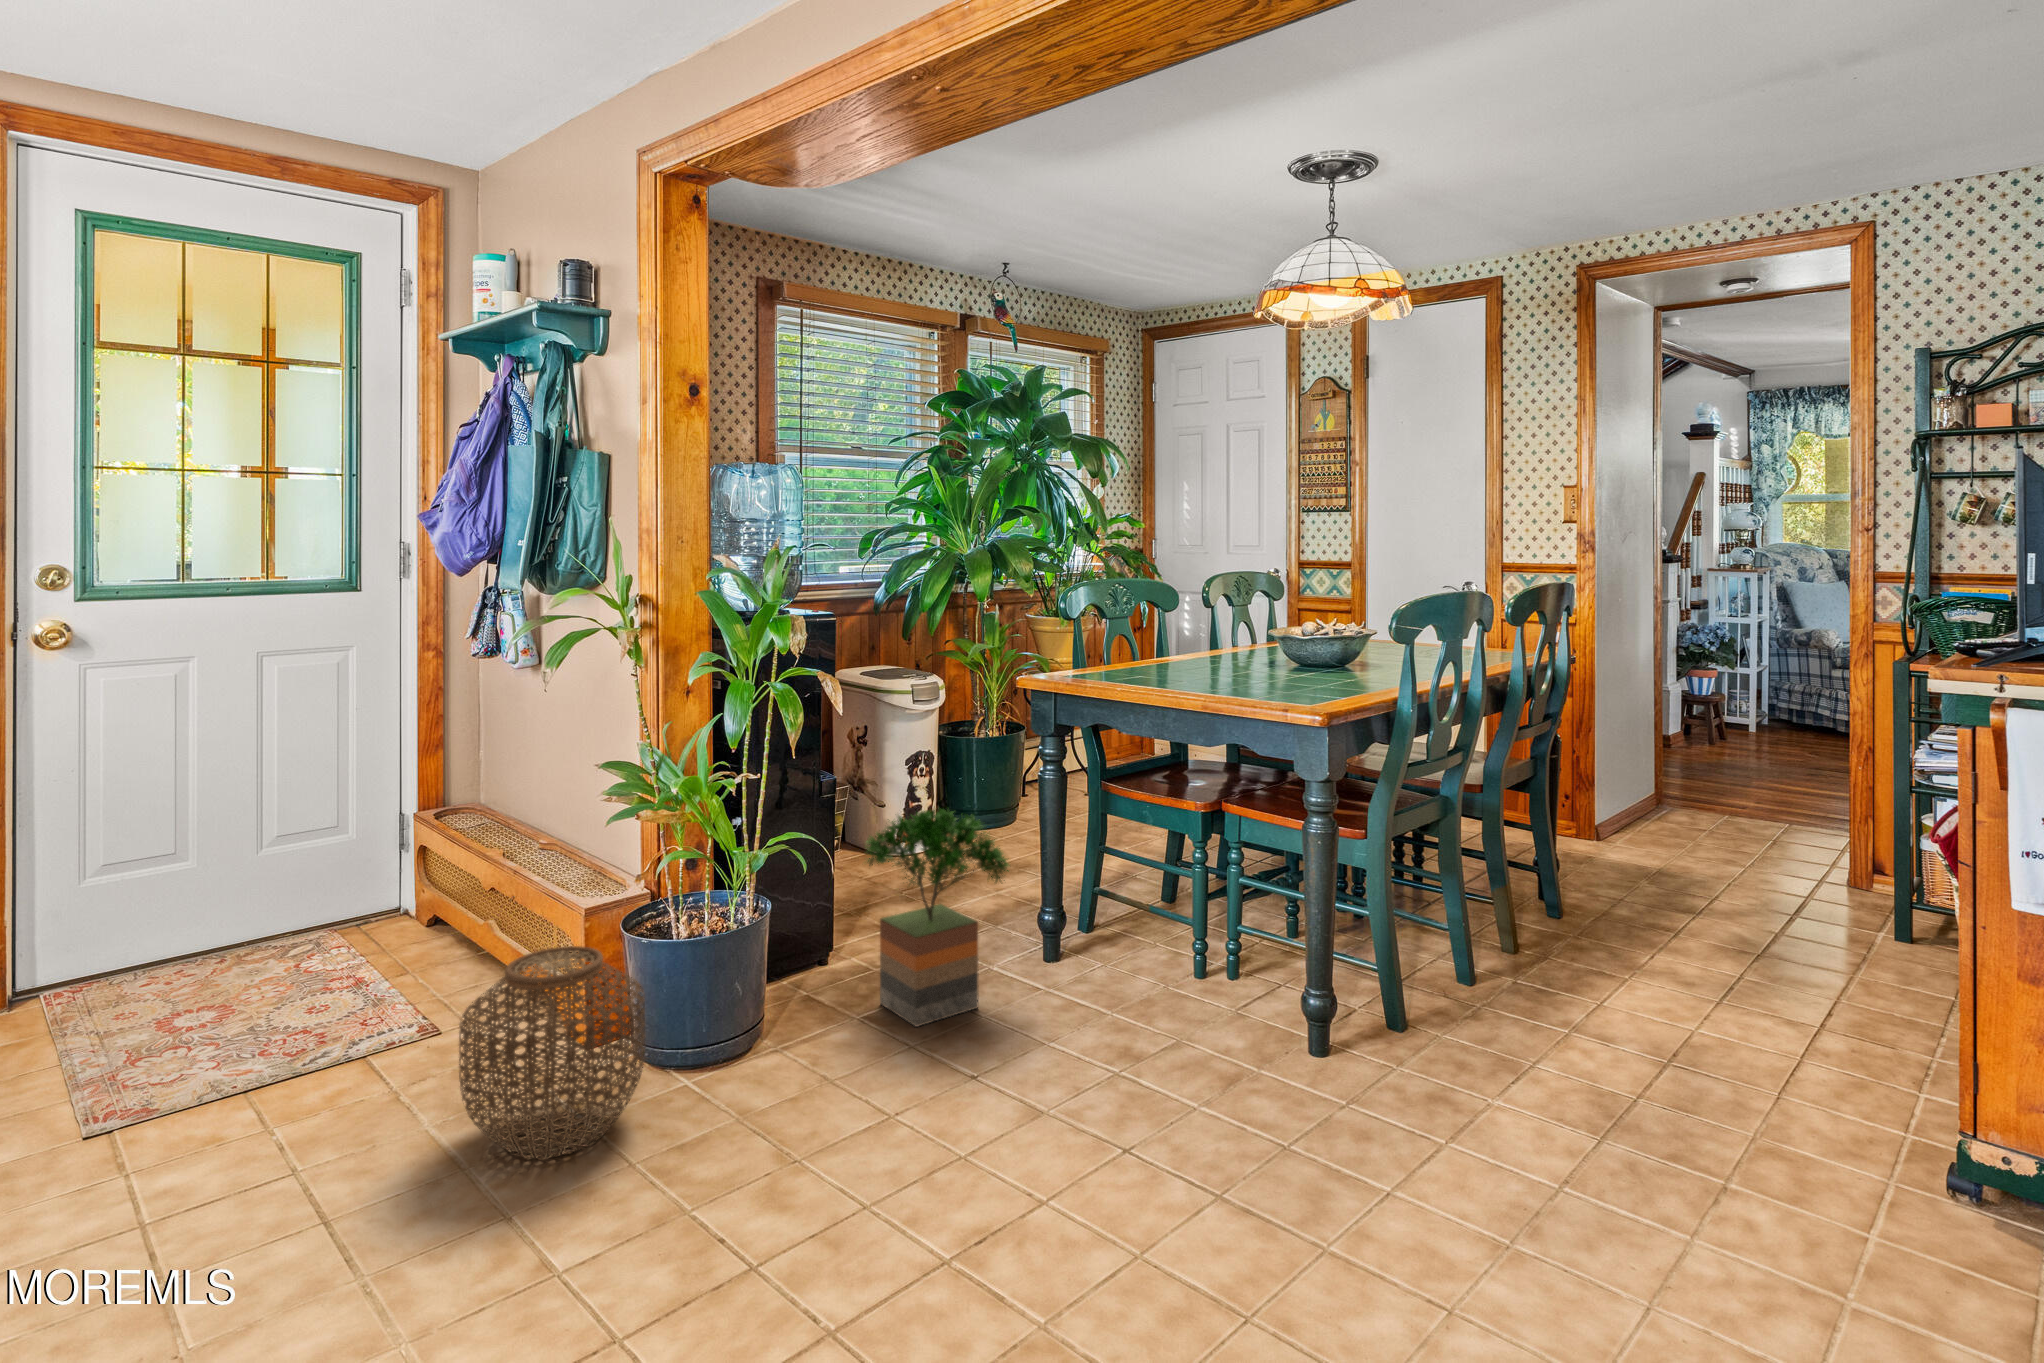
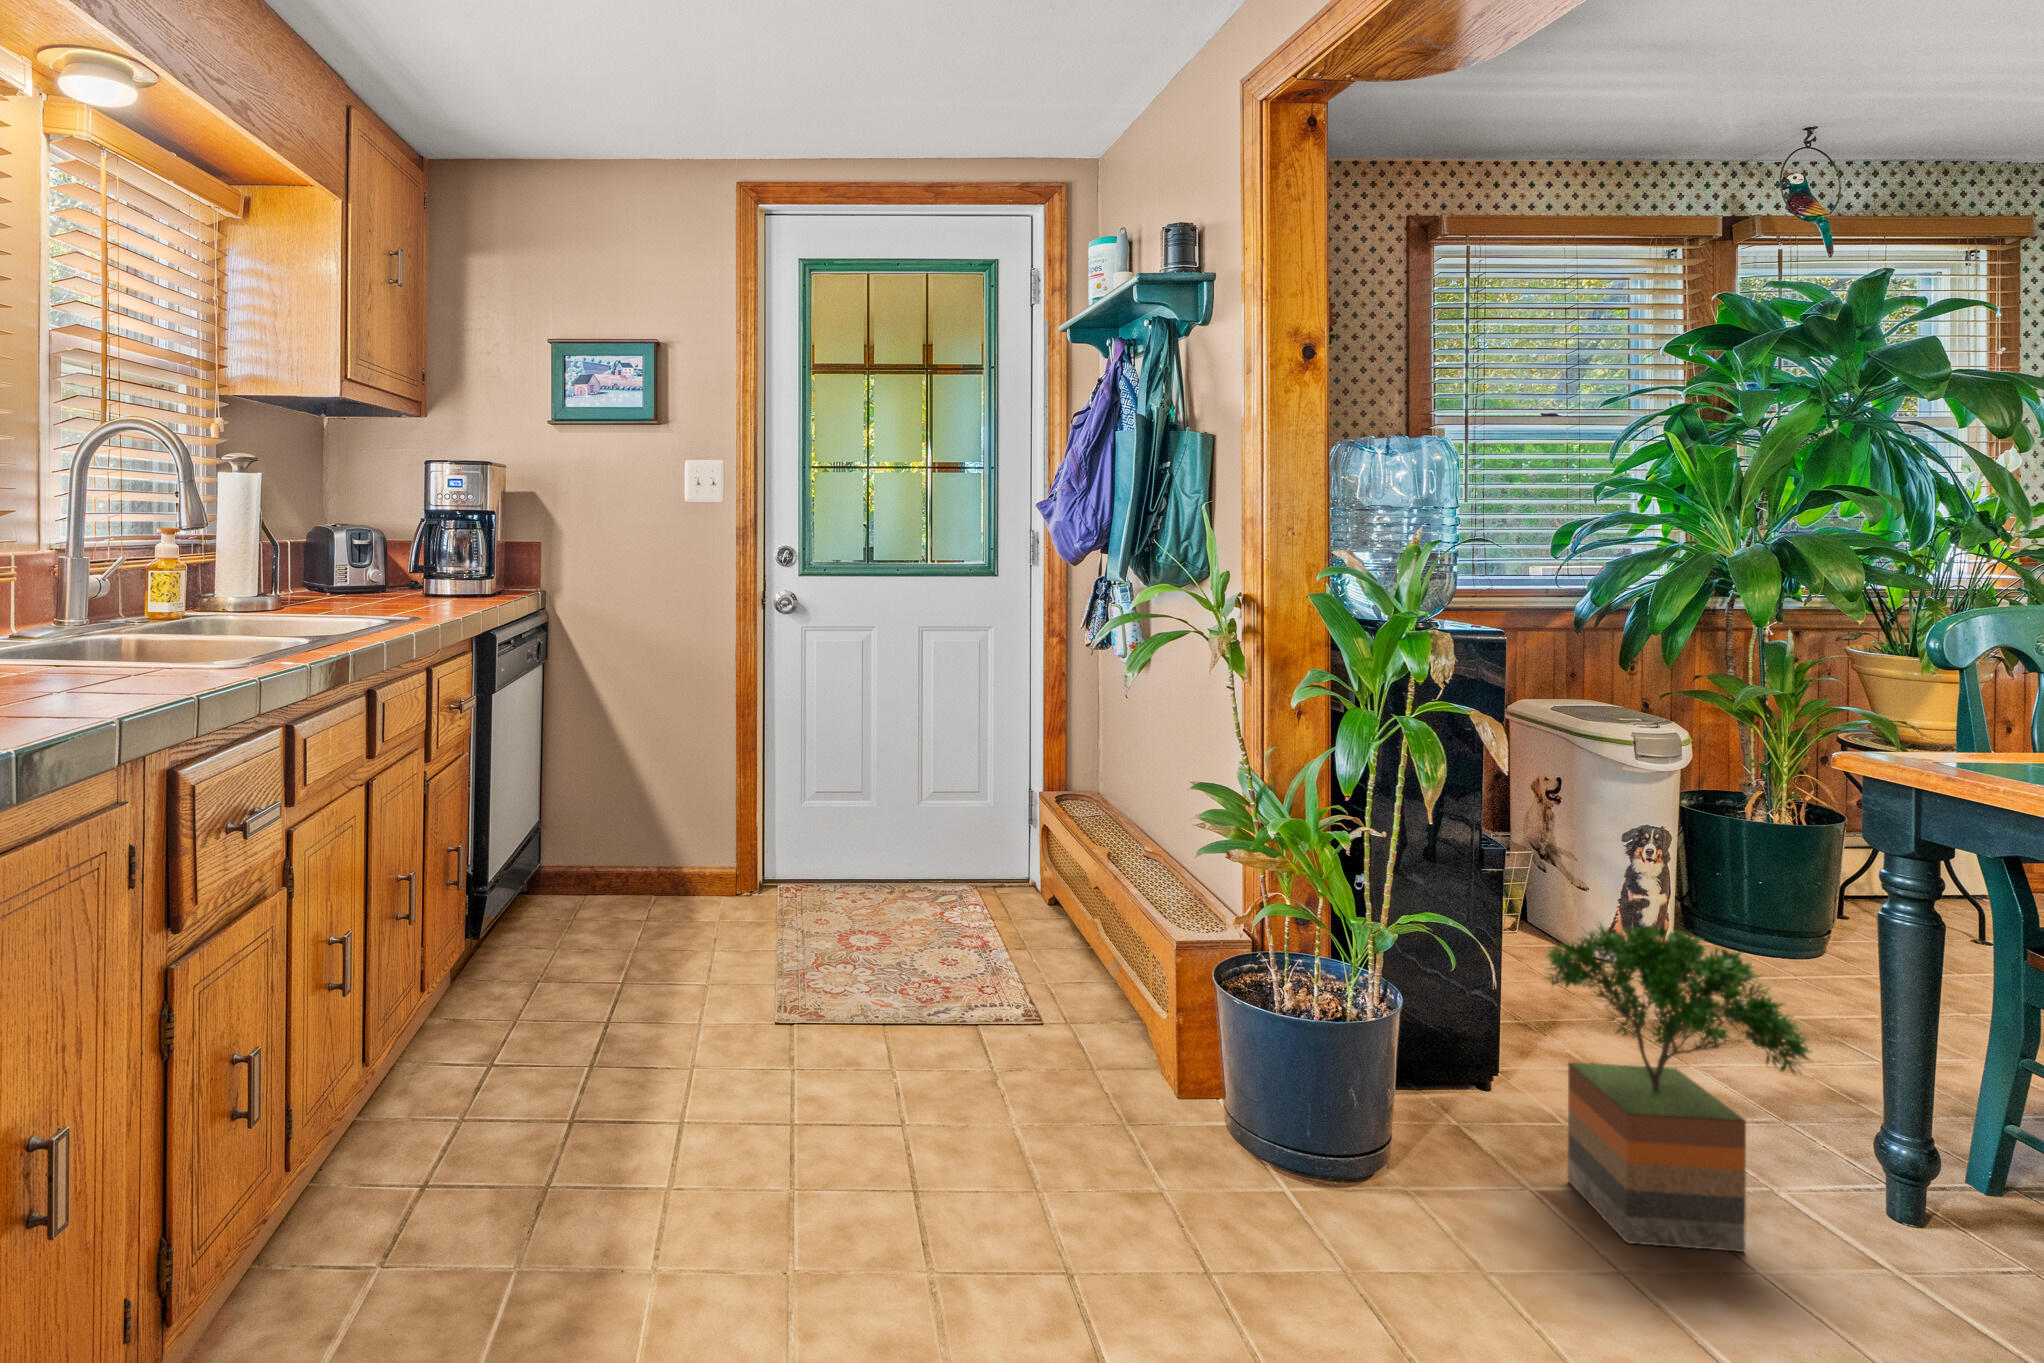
woven basket: present [459,946,645,1158] -> none [1027,987,1225,1235]

